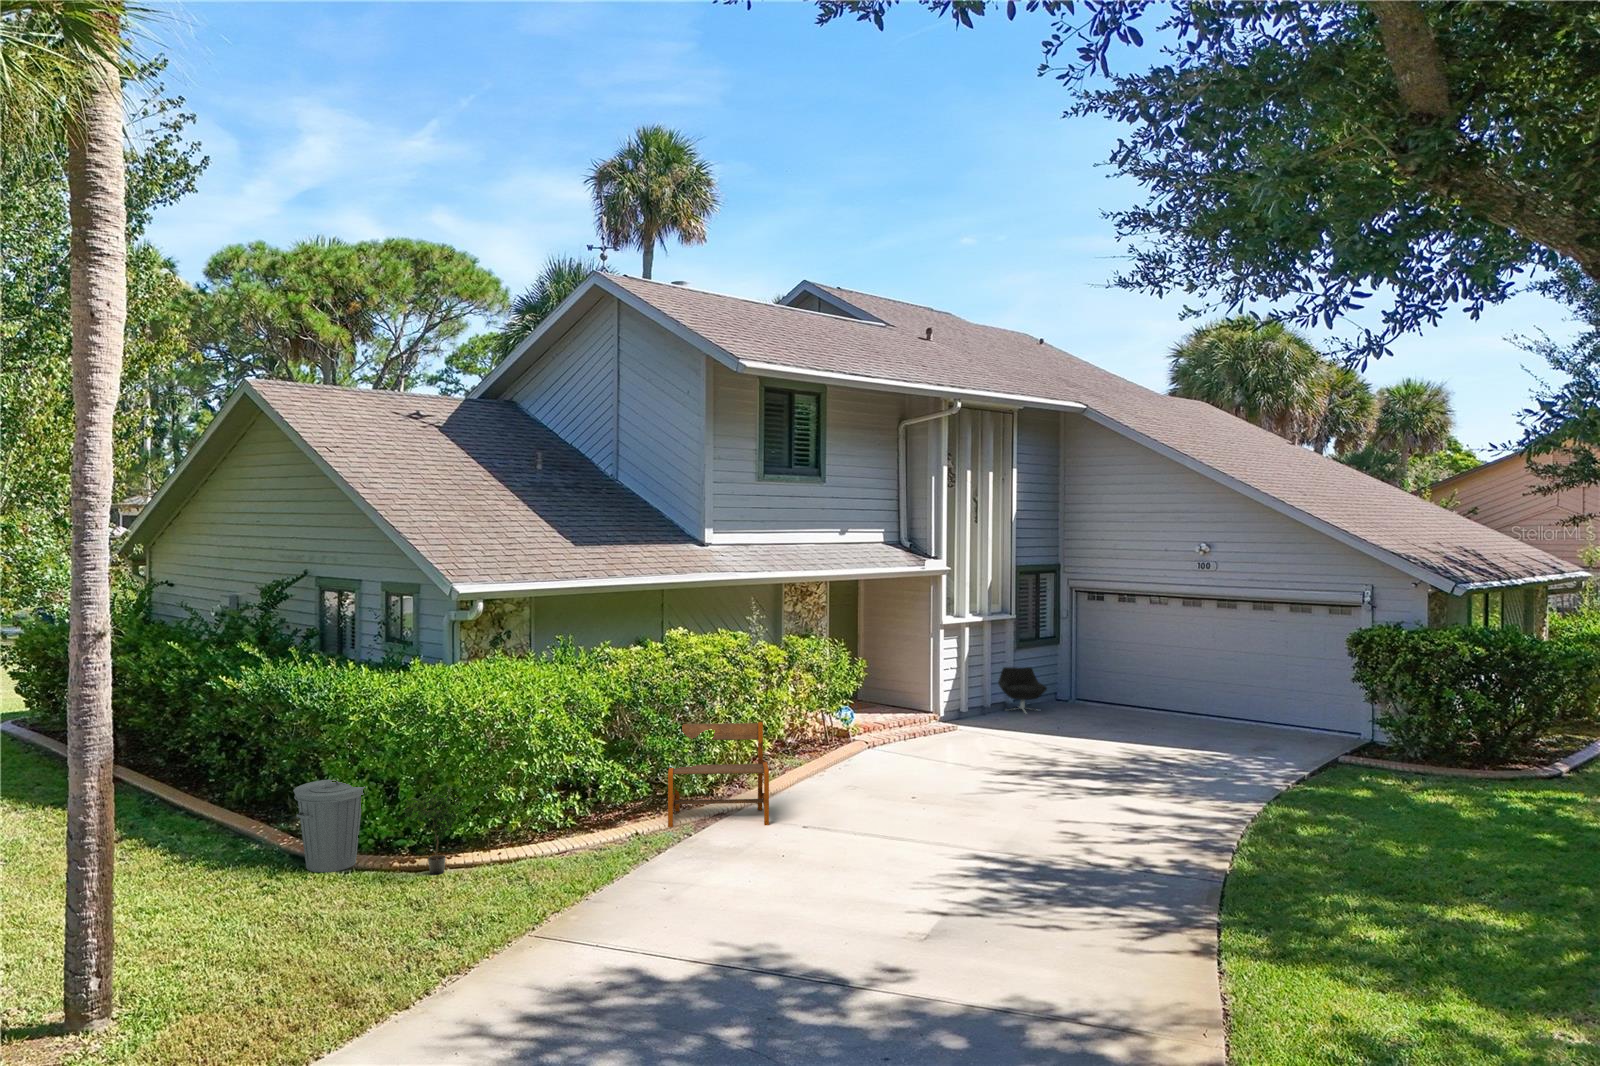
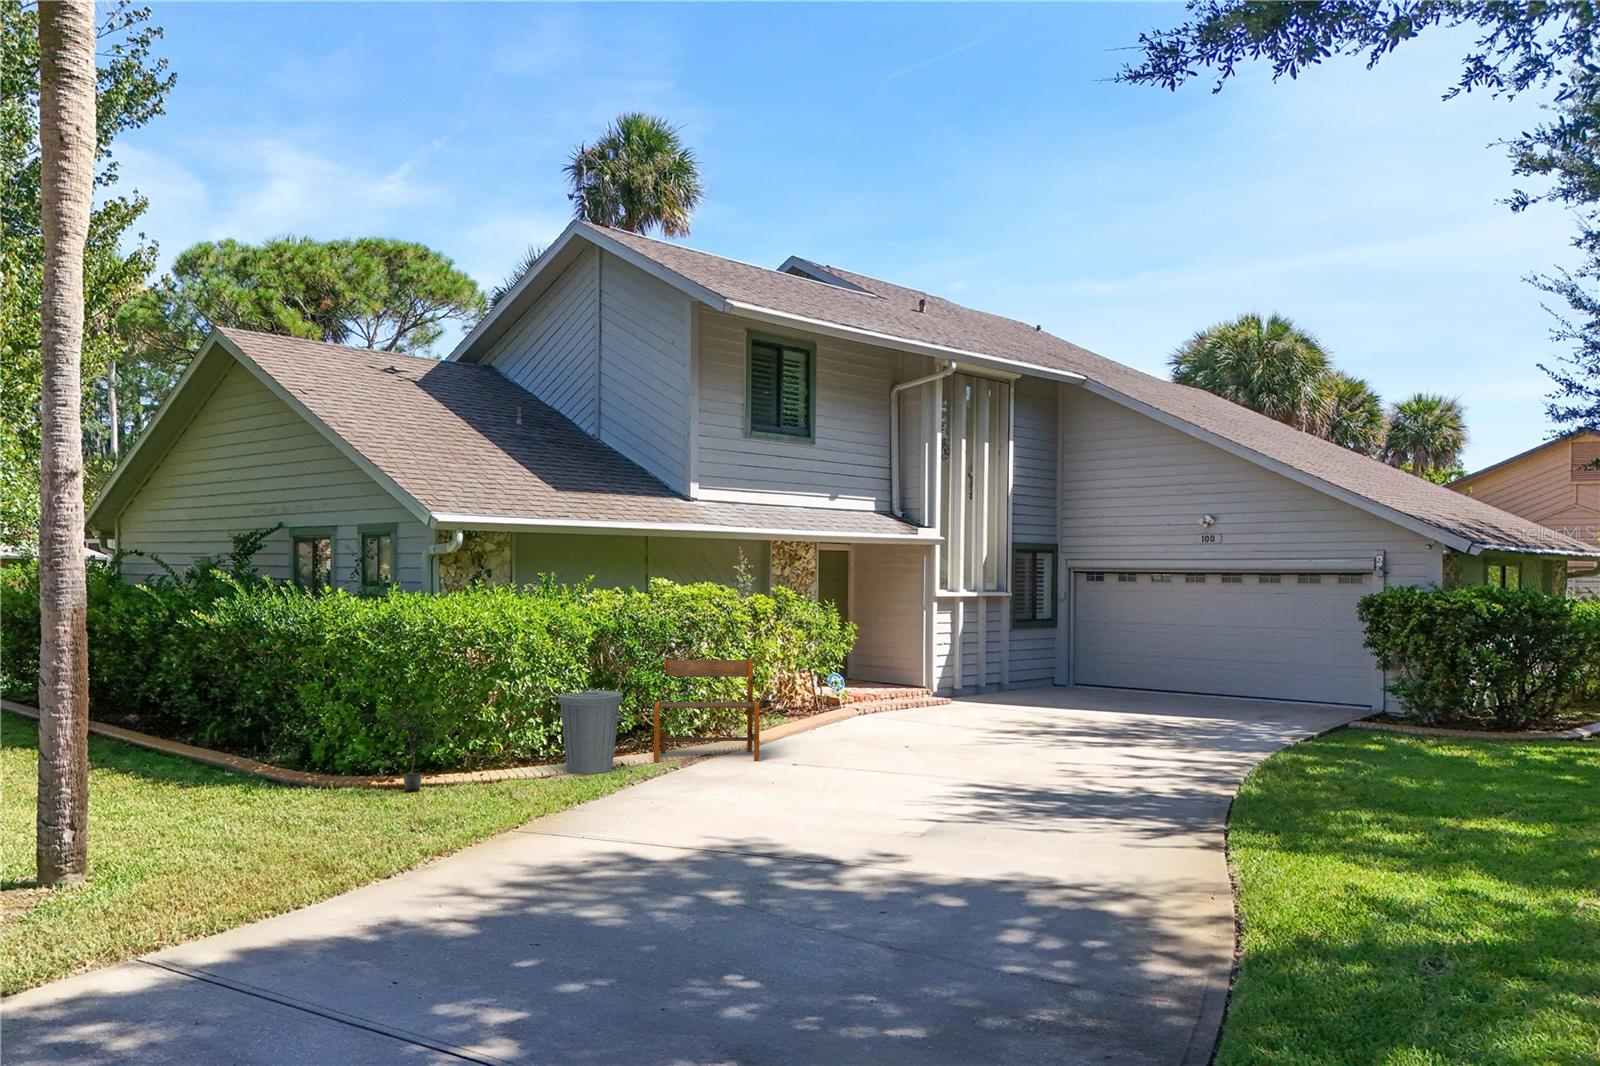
lounge chair: present [998,667,1047,713] -> none [996,646,1047,691]
trash can: present [293,779,365,872] -> present [557,688,623,774]

